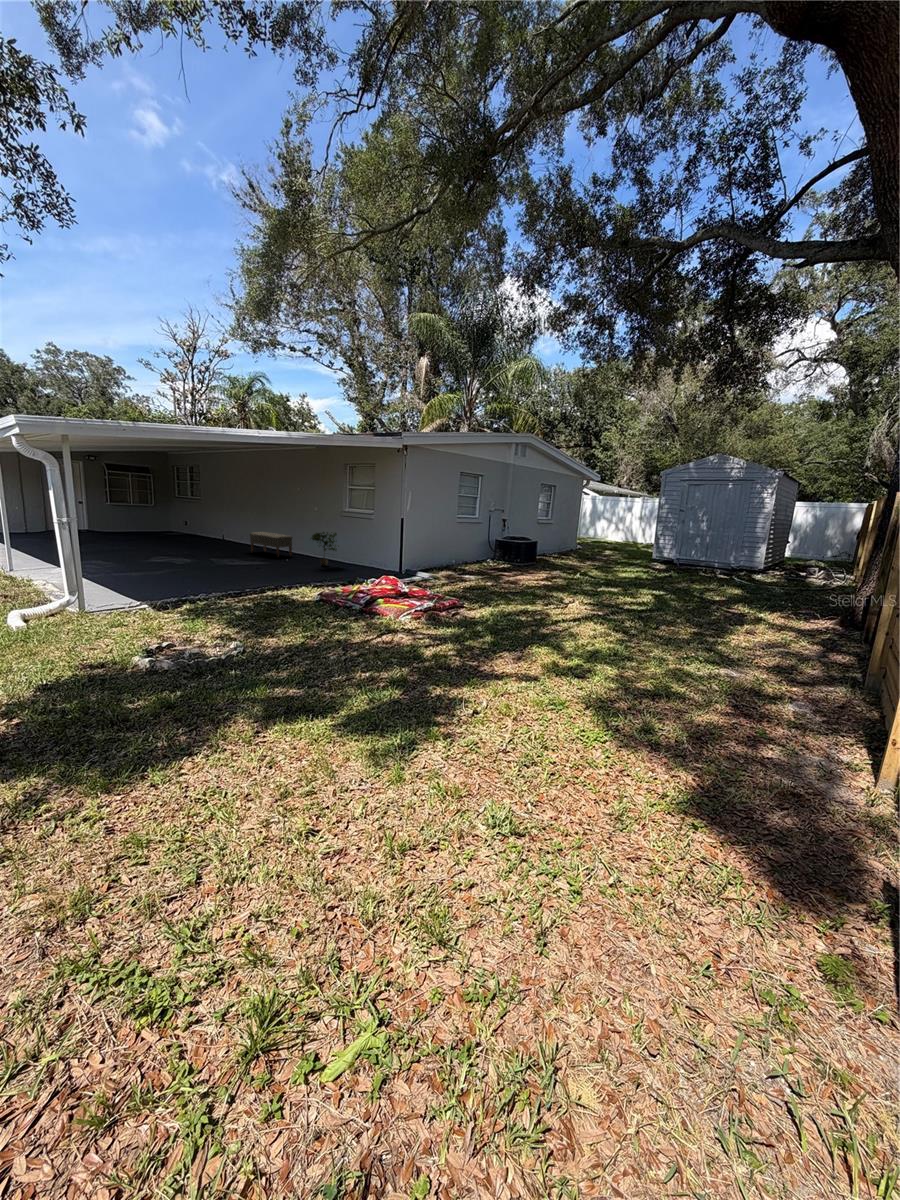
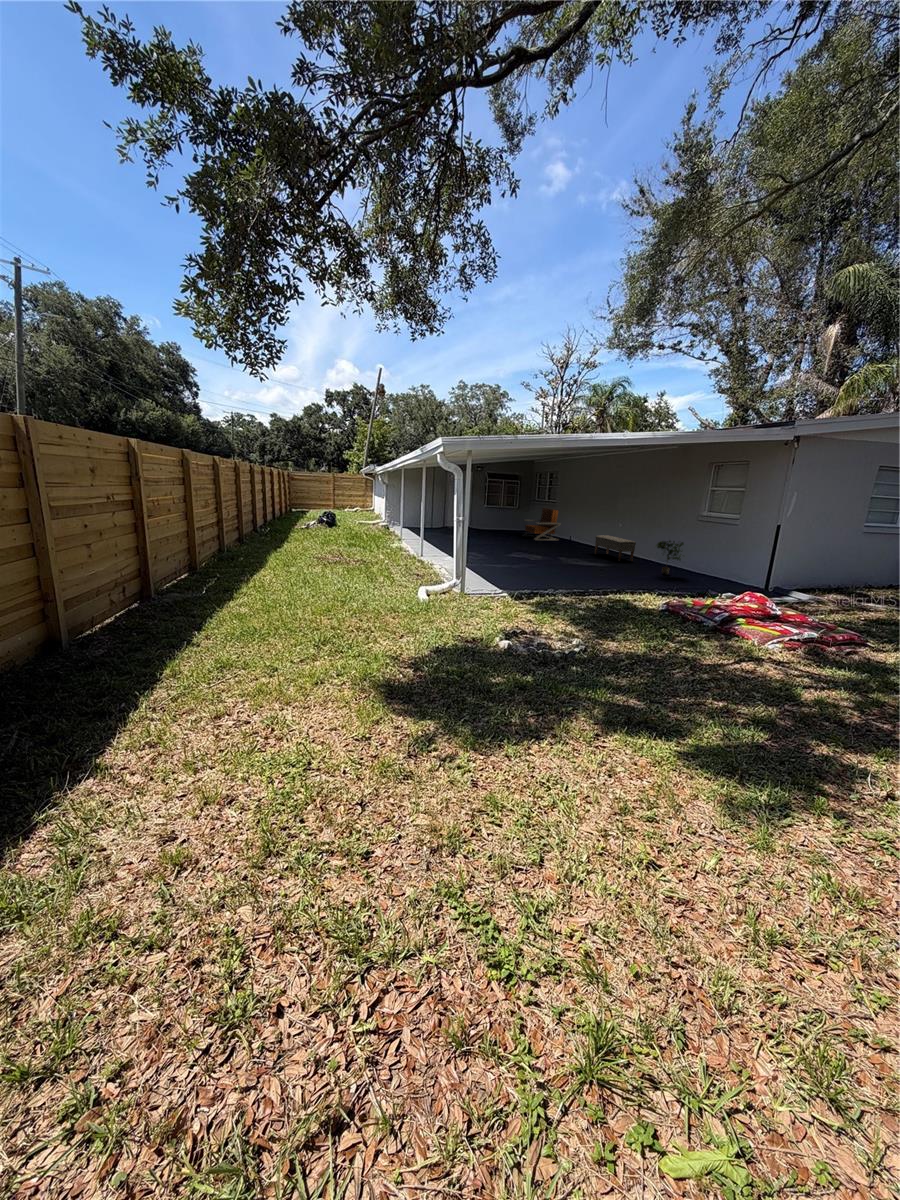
lounge chair: none [161,506,209,544] -> present [523,508,561,540]

